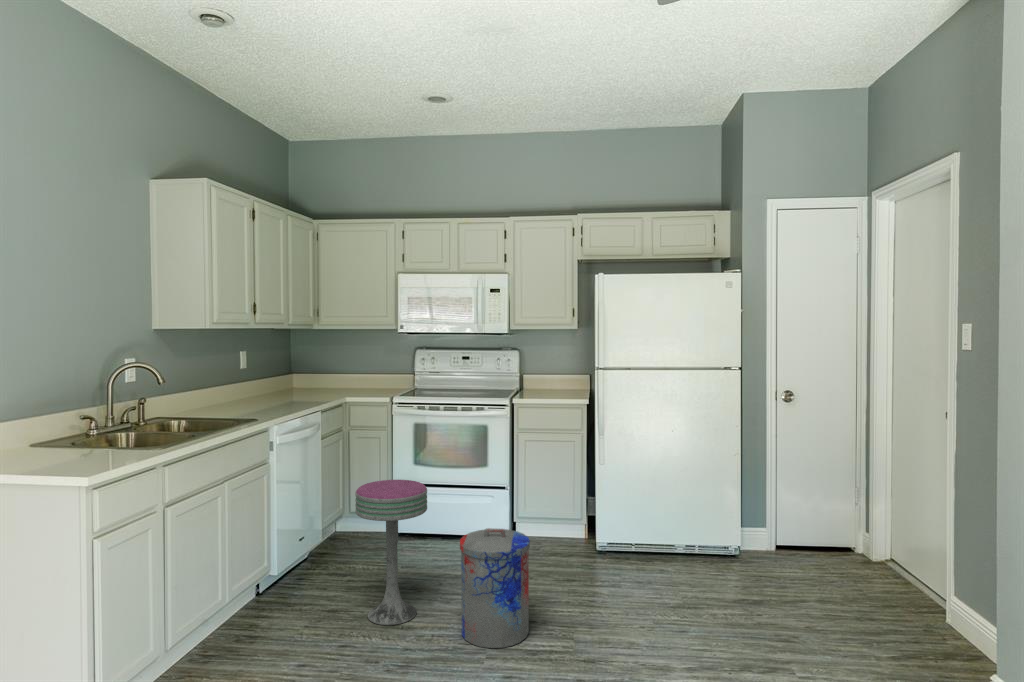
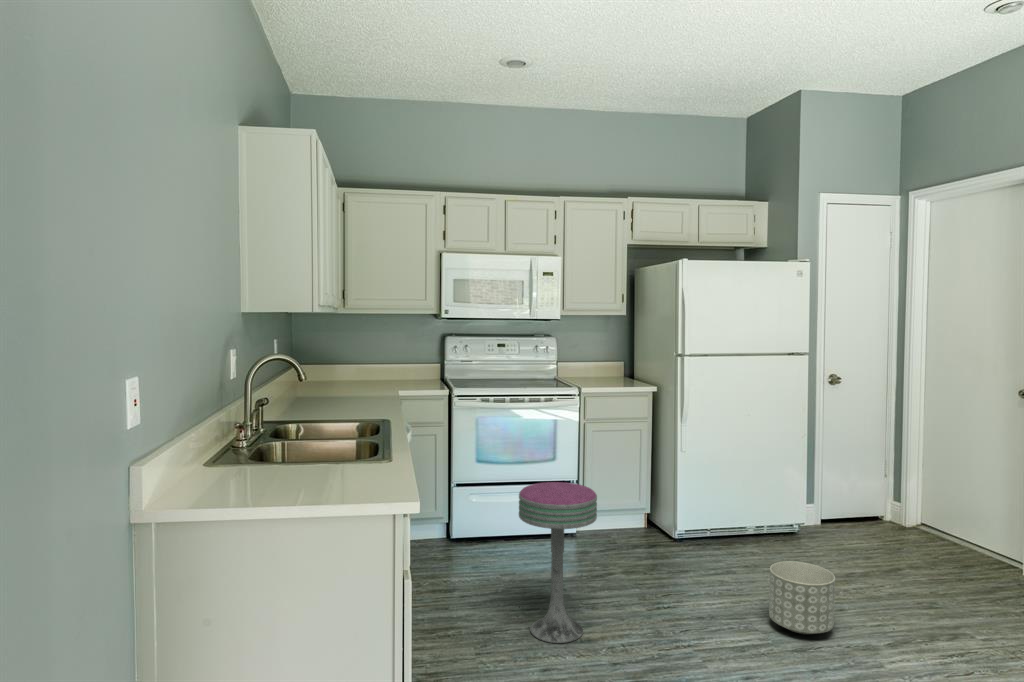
trash can: present [460,528,530,648] -> none [644,525,720,651]
planter: none [588,575,649,651] -> present [769,561,835,634]

